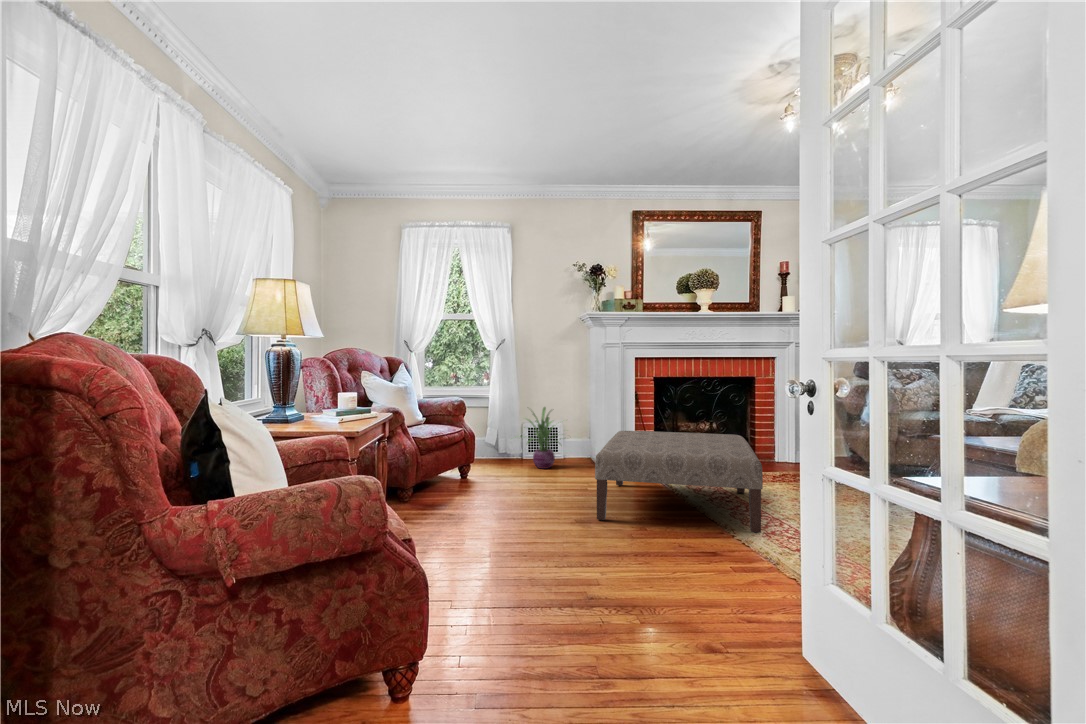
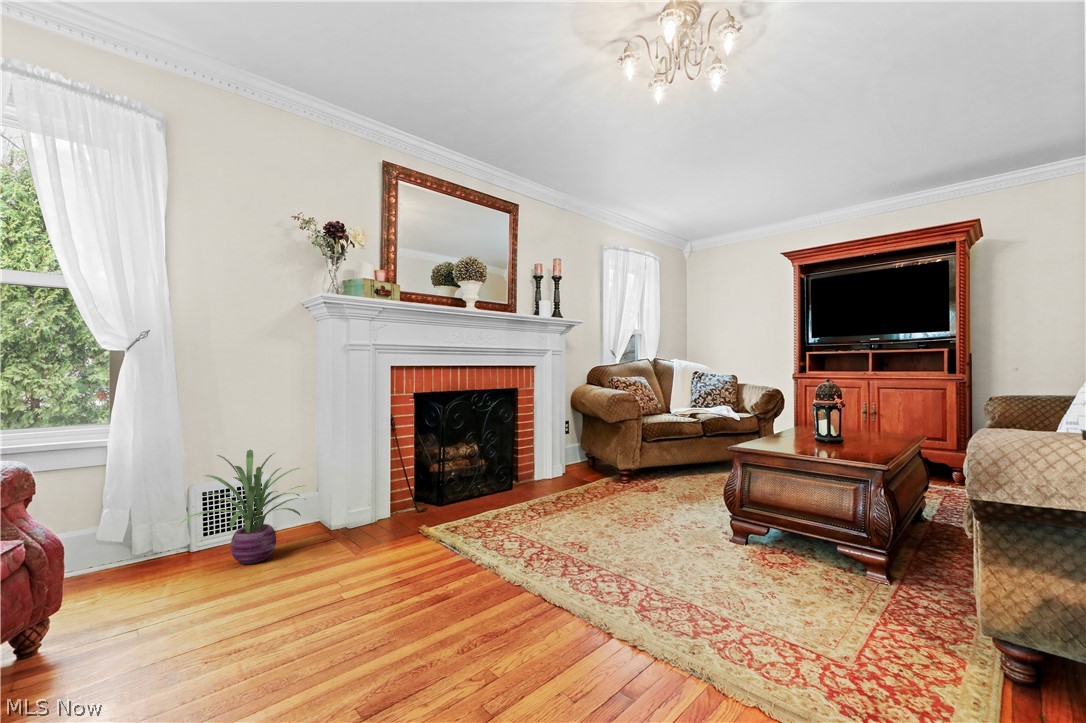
ottoman: present [595,431,763,533] -> none [419,459,708,659]

